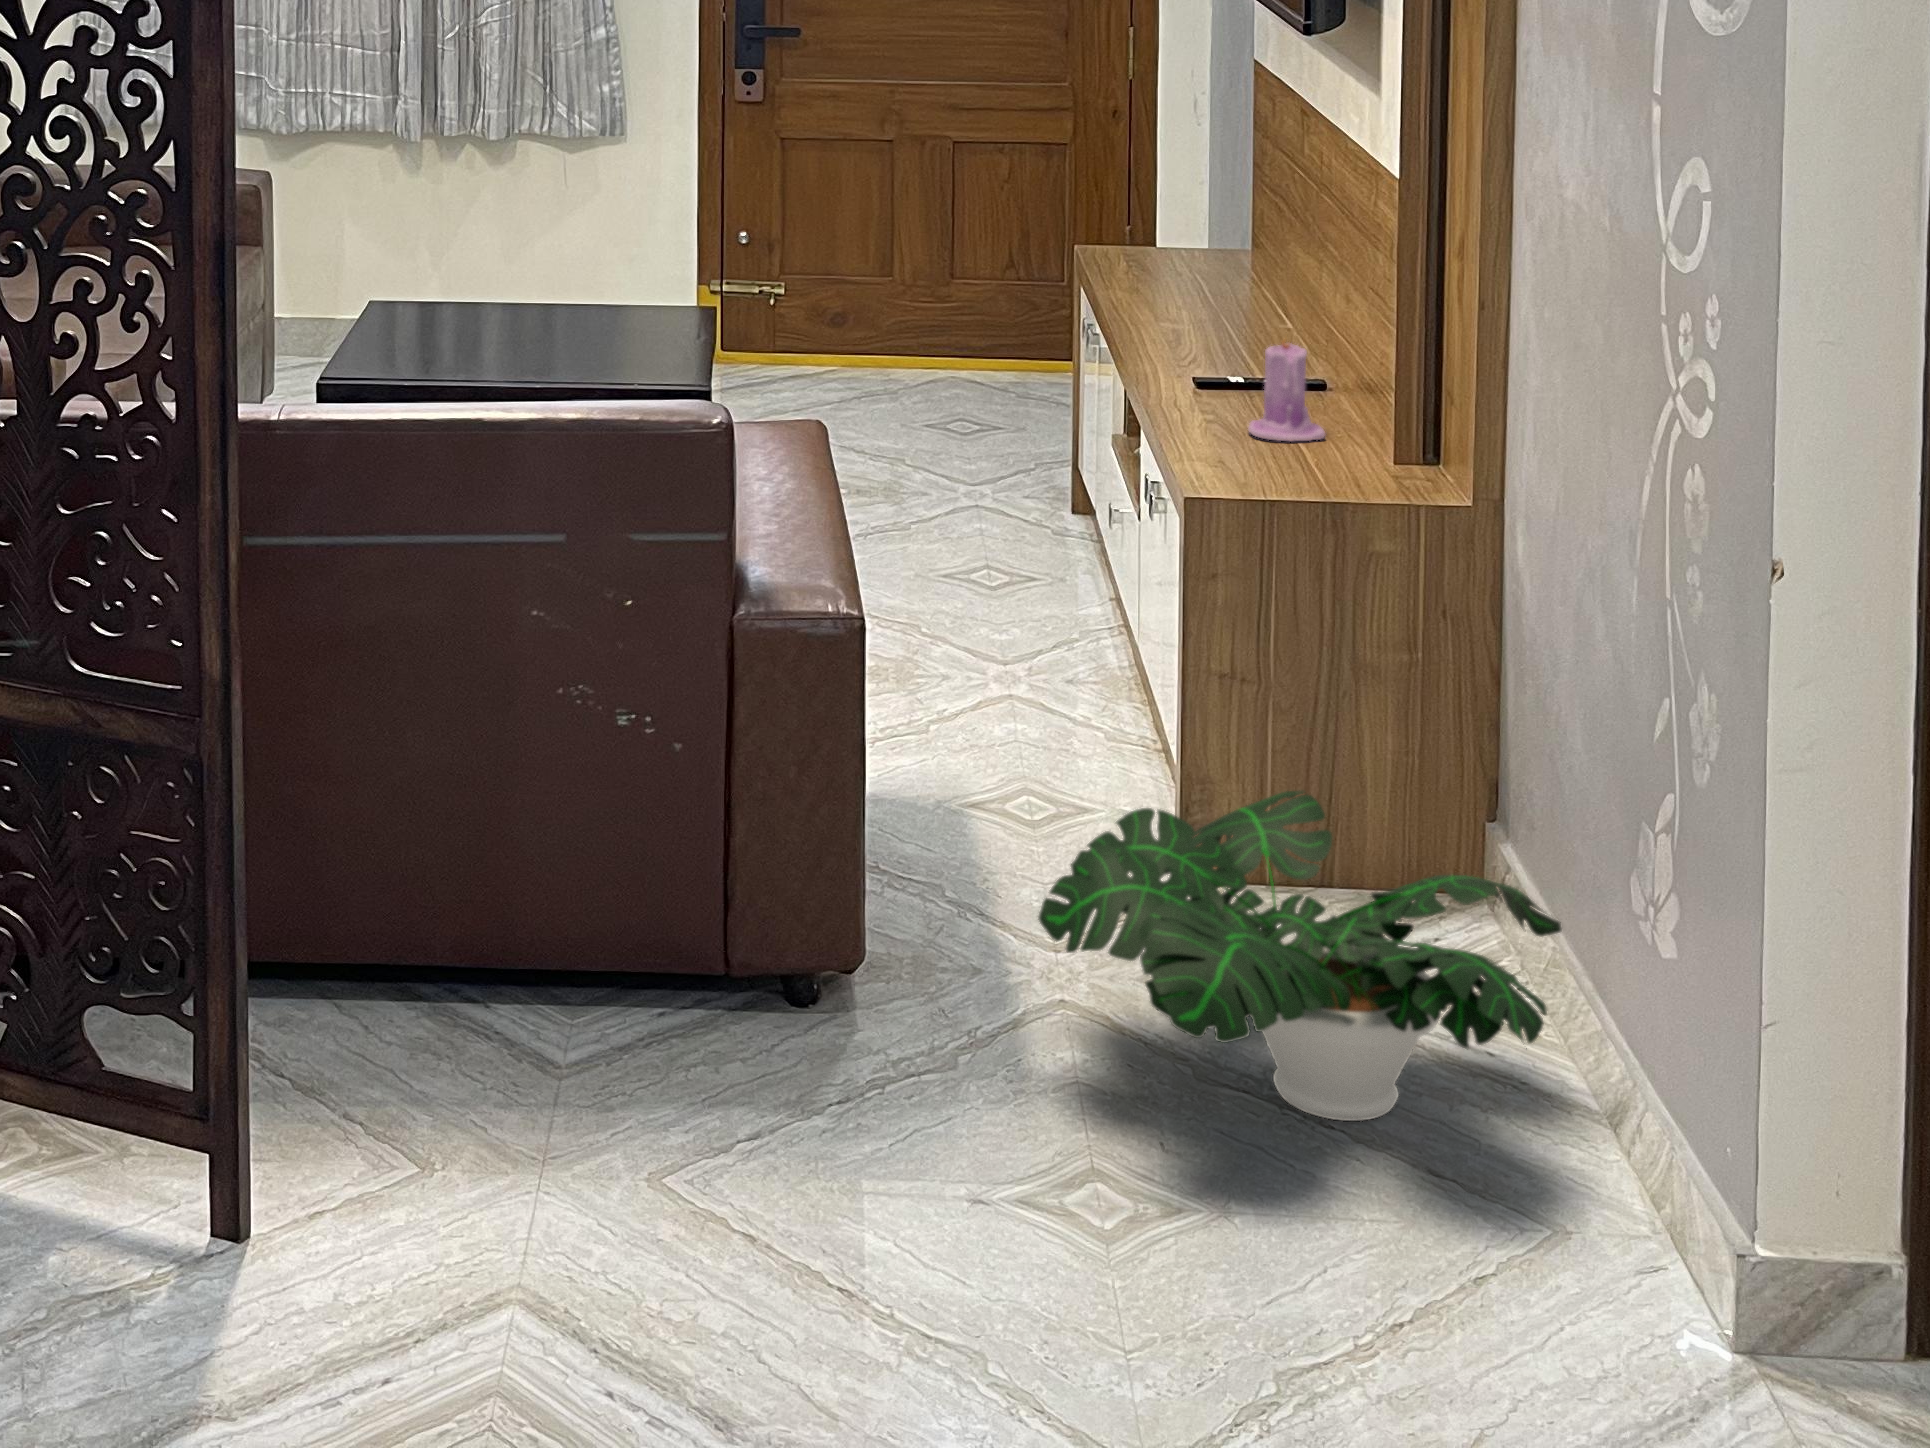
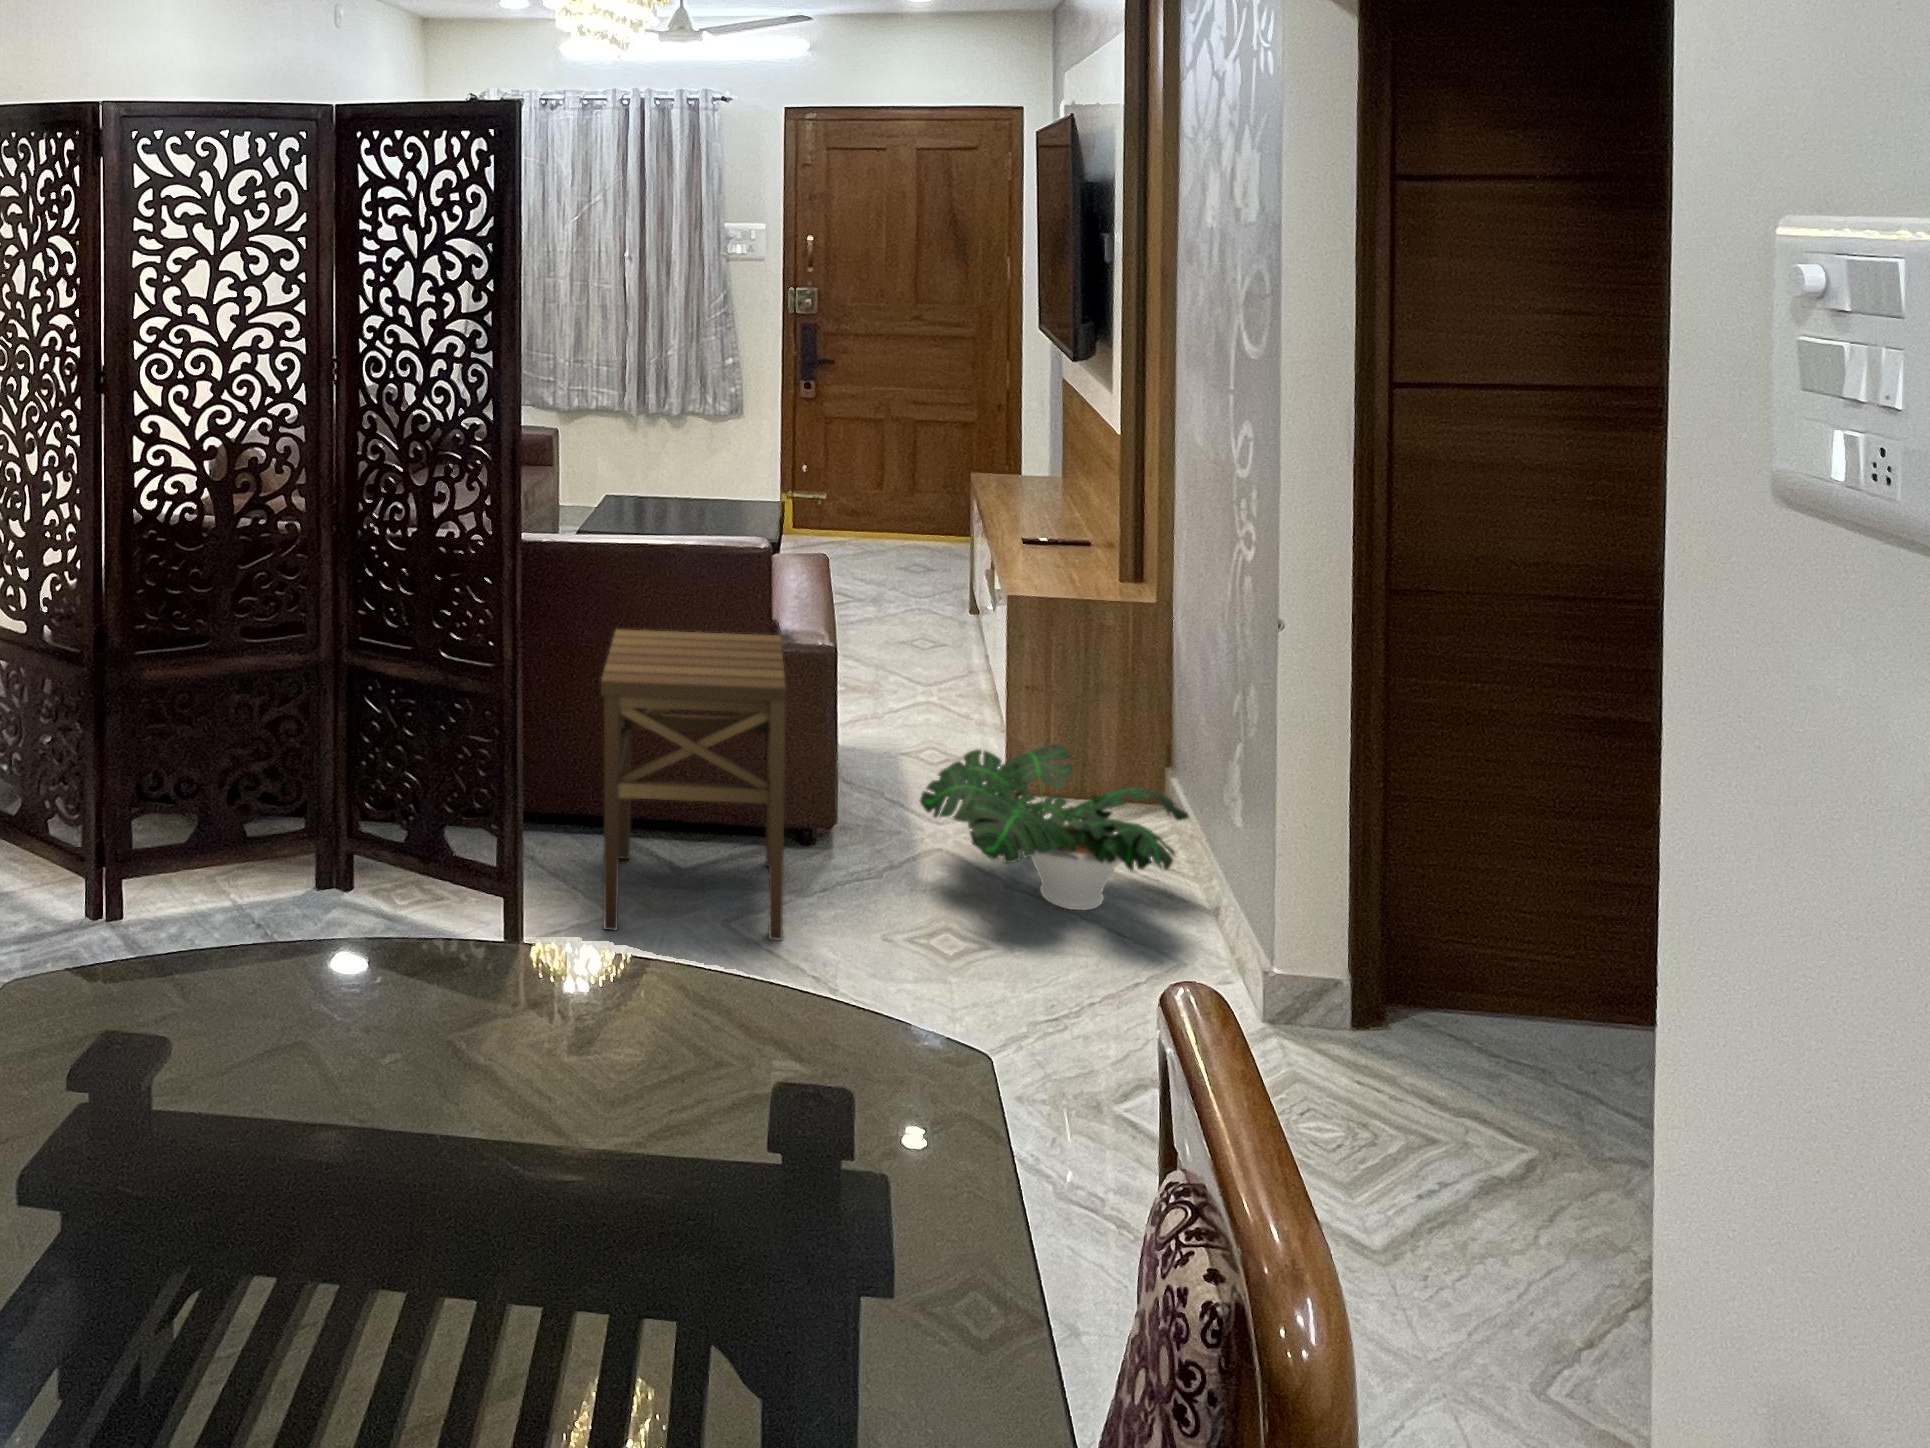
candle: present [1248,340,1325,441] -> none [1043,514,1083,570]
side table: none [407,597,785,1215] -> present [601,629,786,940]

